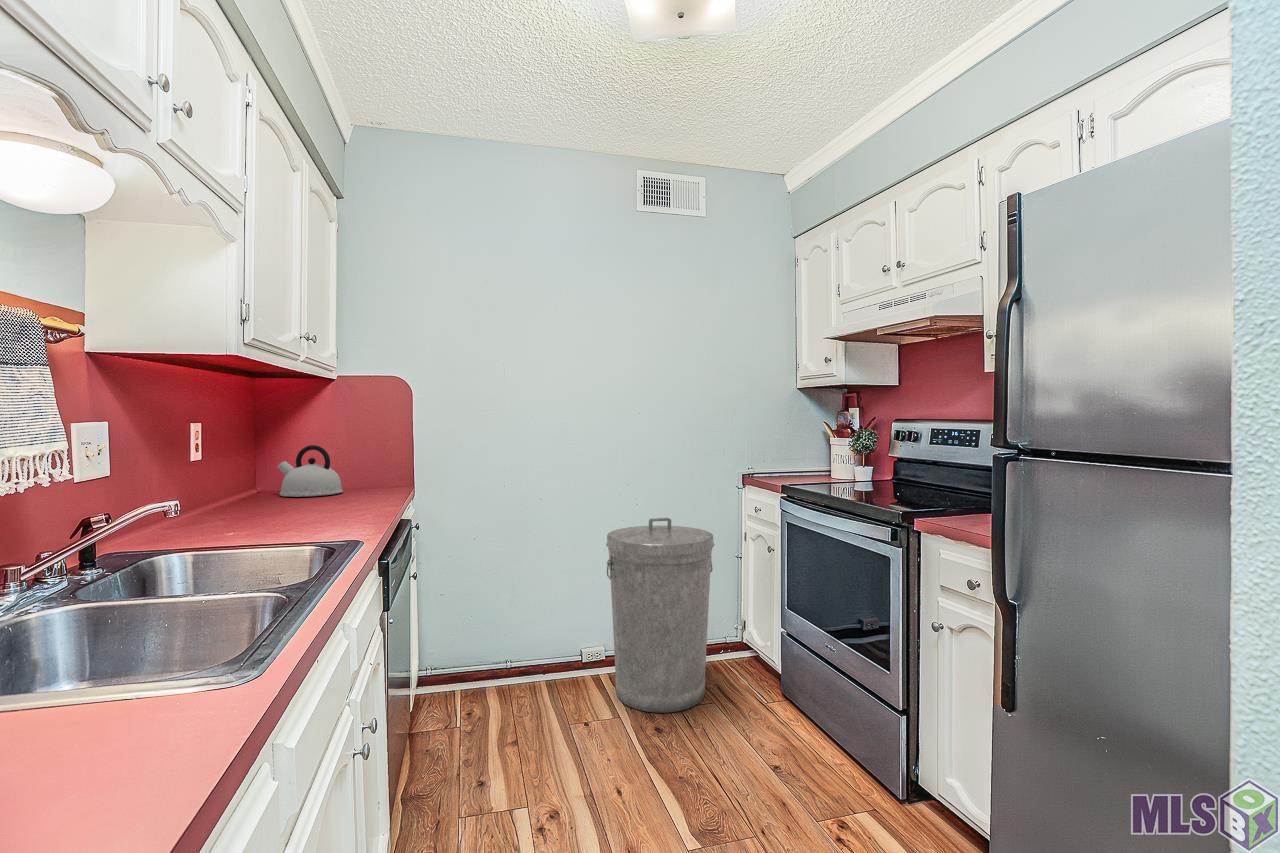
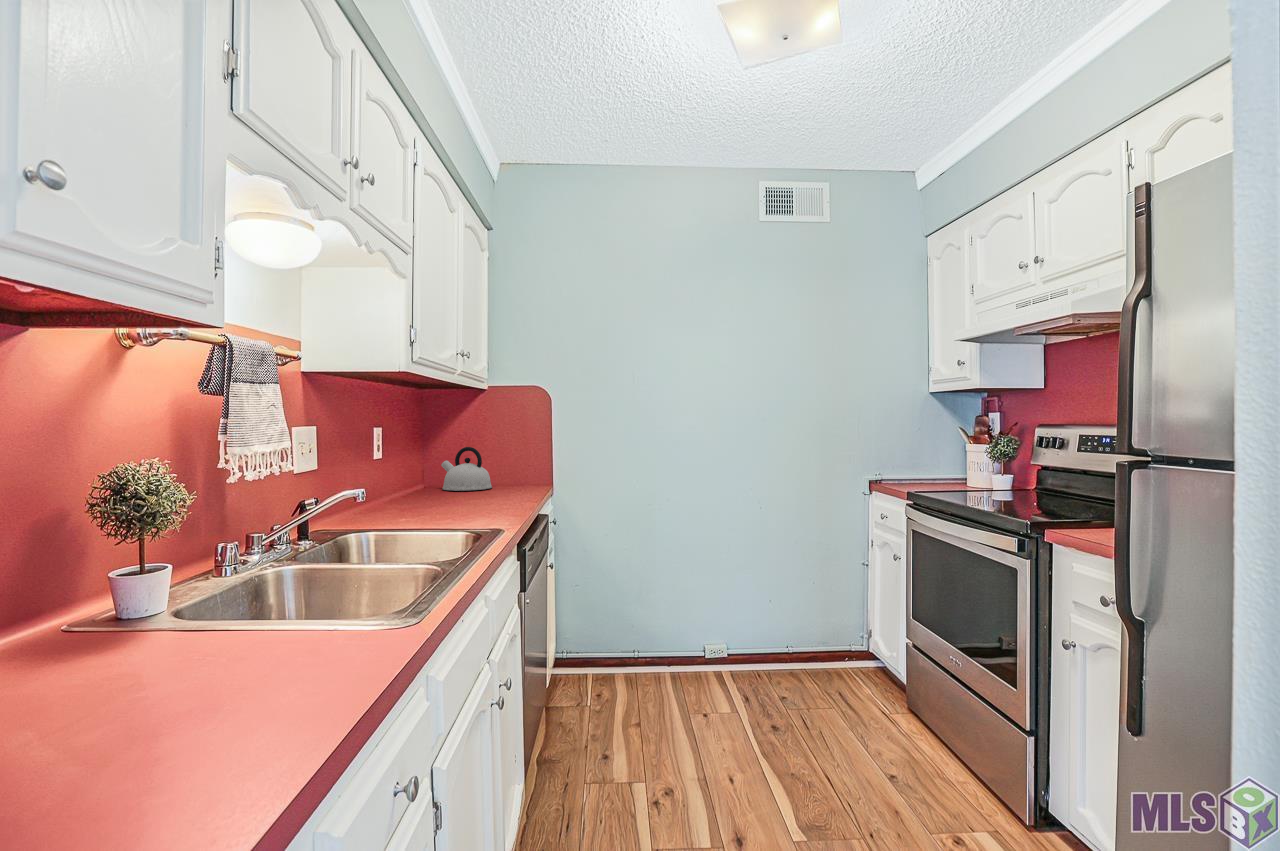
trash can: present [606,518,714,713] -> none [723,520,832,712]

